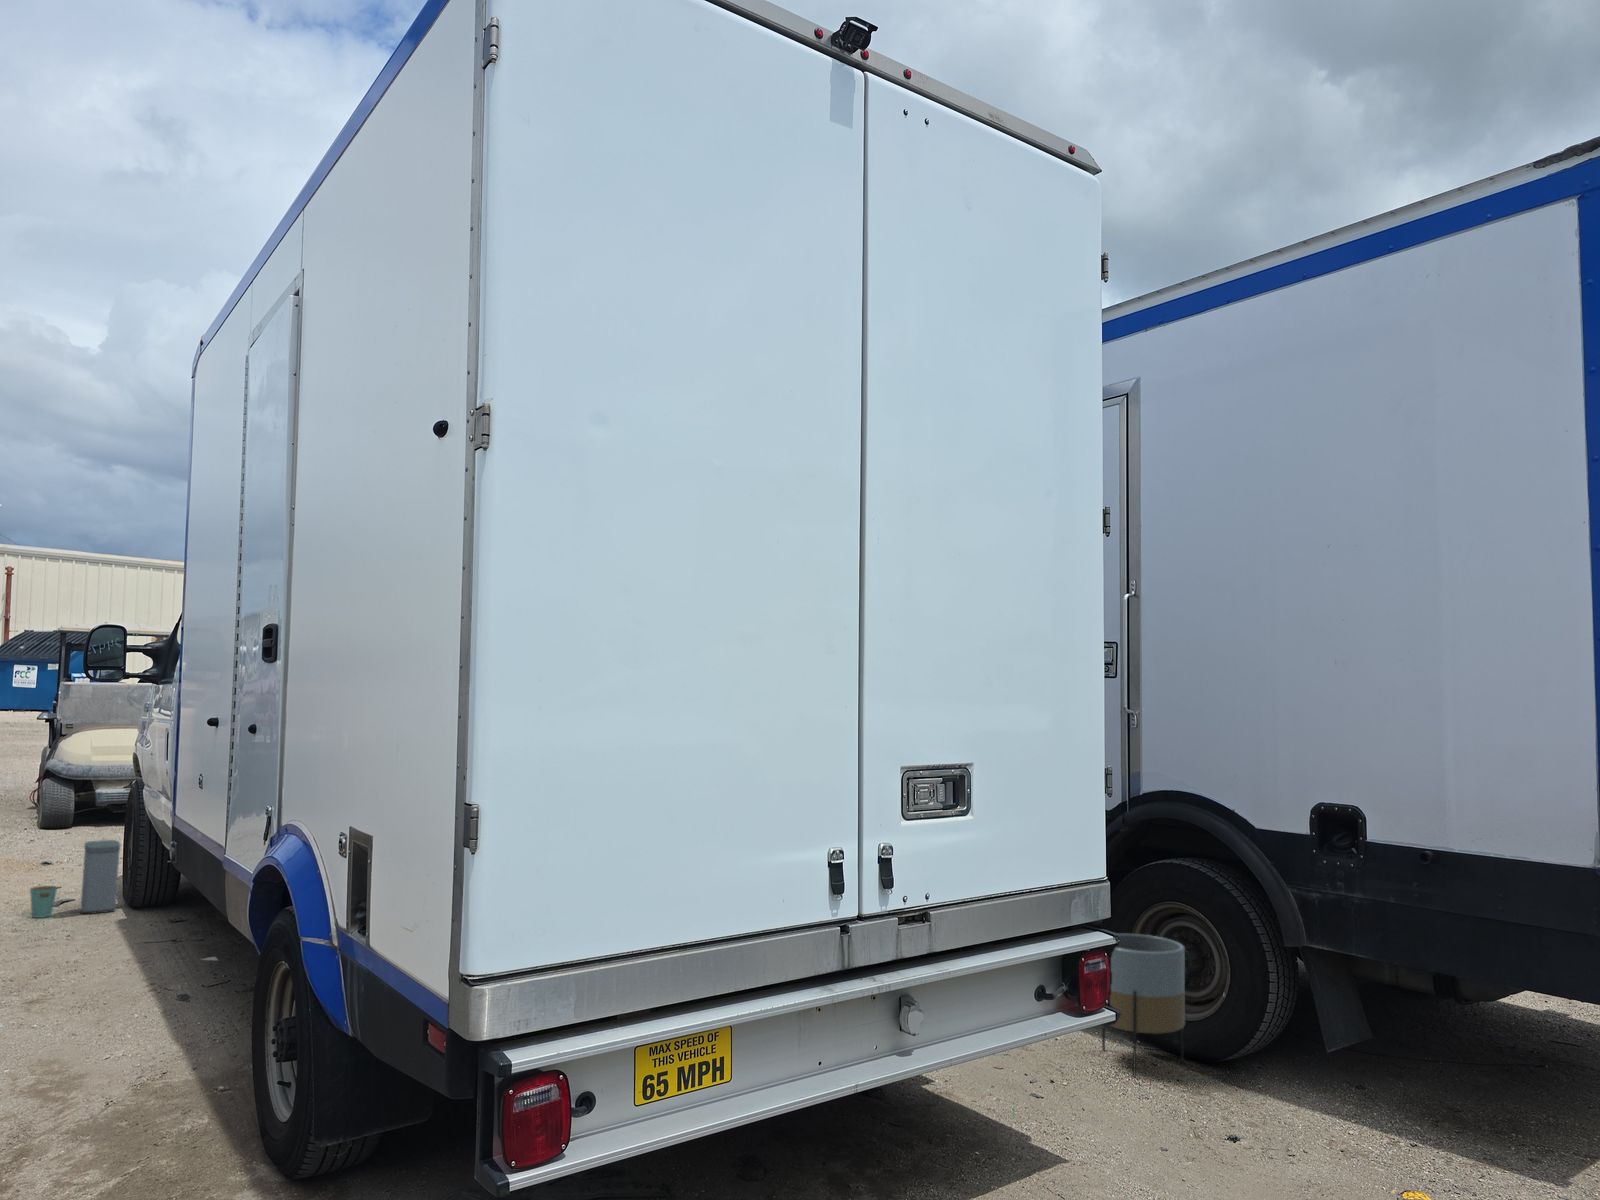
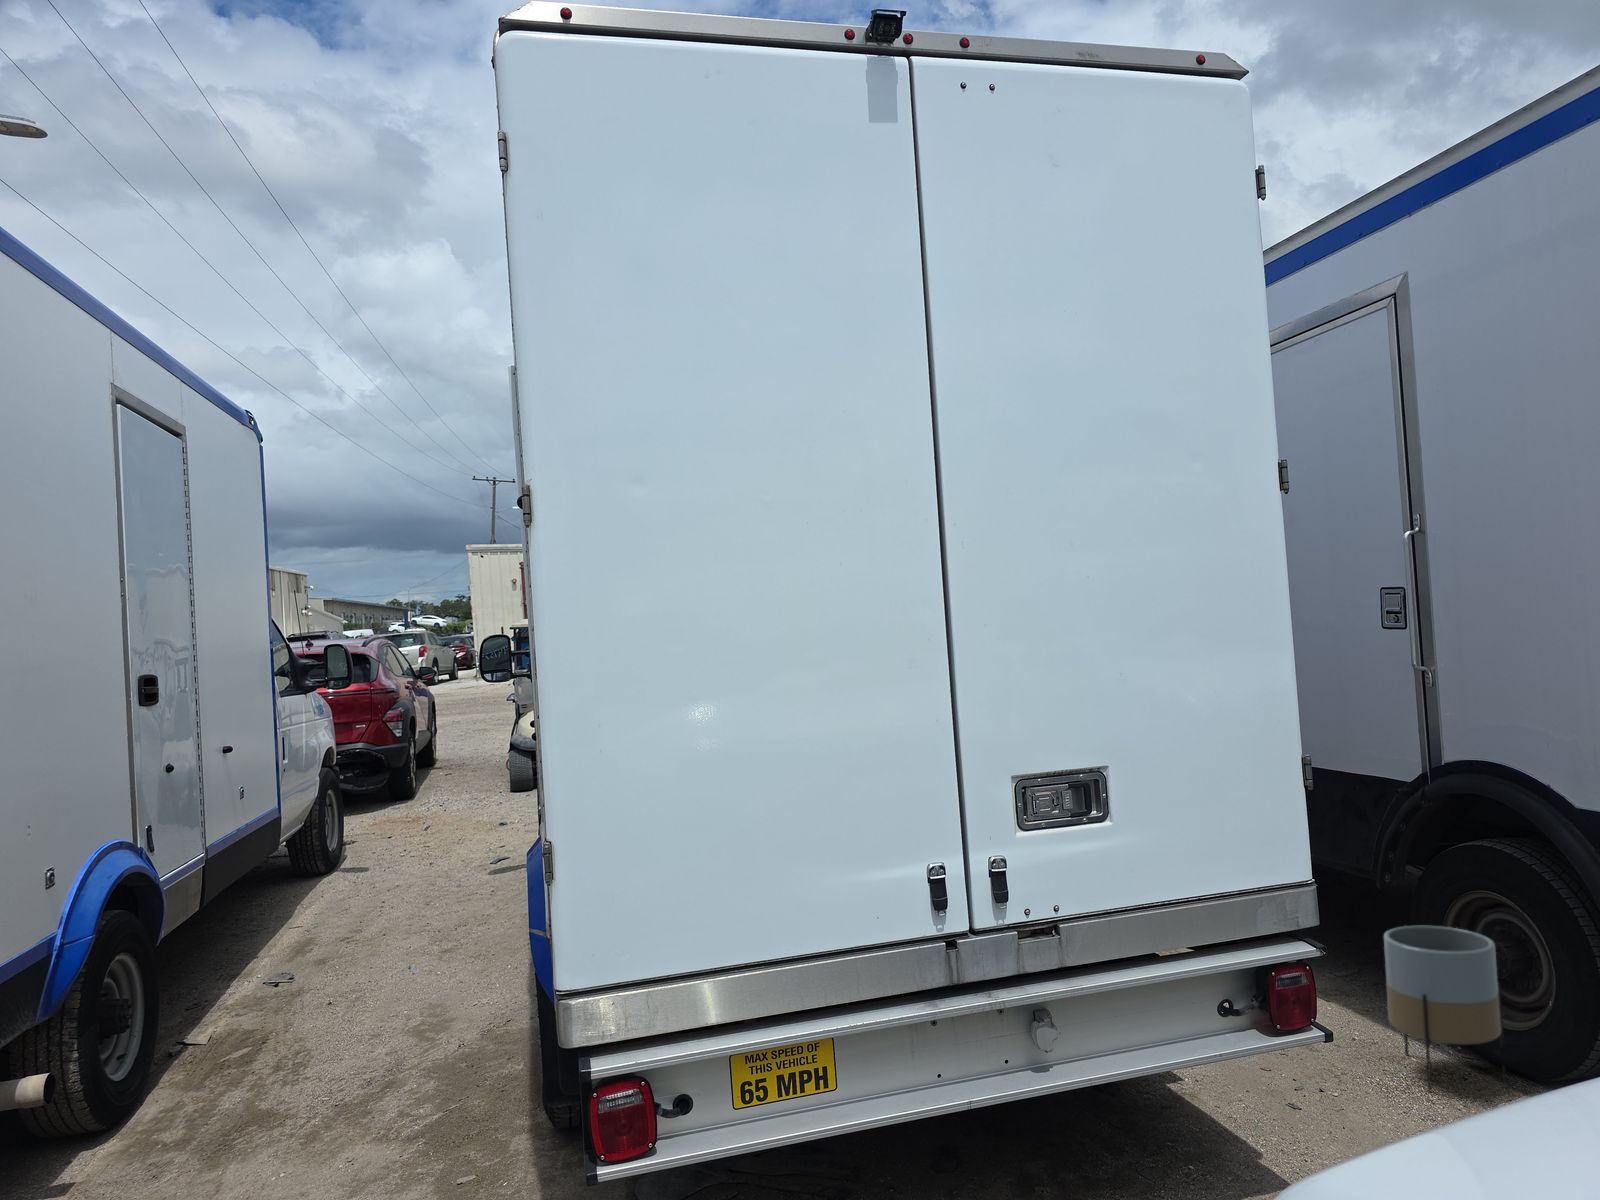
trash can: present [30,840,120,918] -> none [471,811,534,875]

